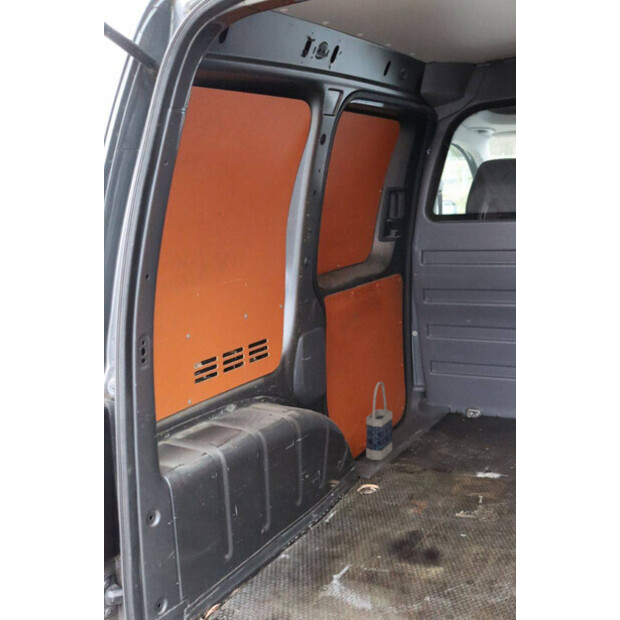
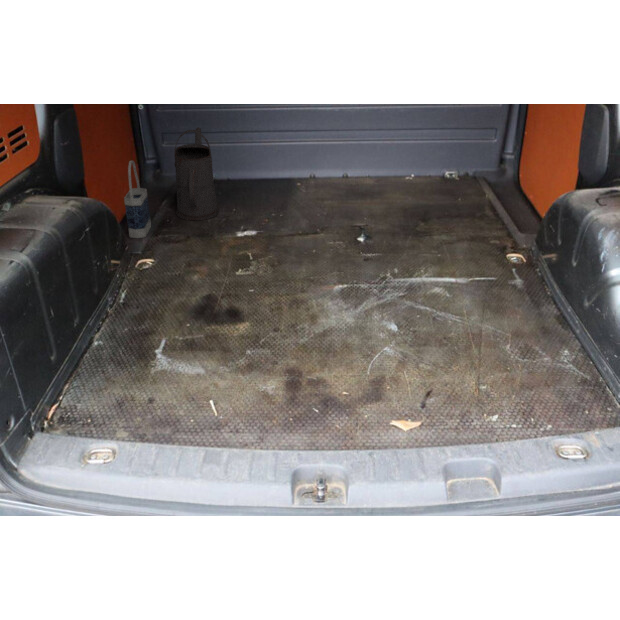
watering can: none [423,357,469,453] -> present [174,127,219,221]

